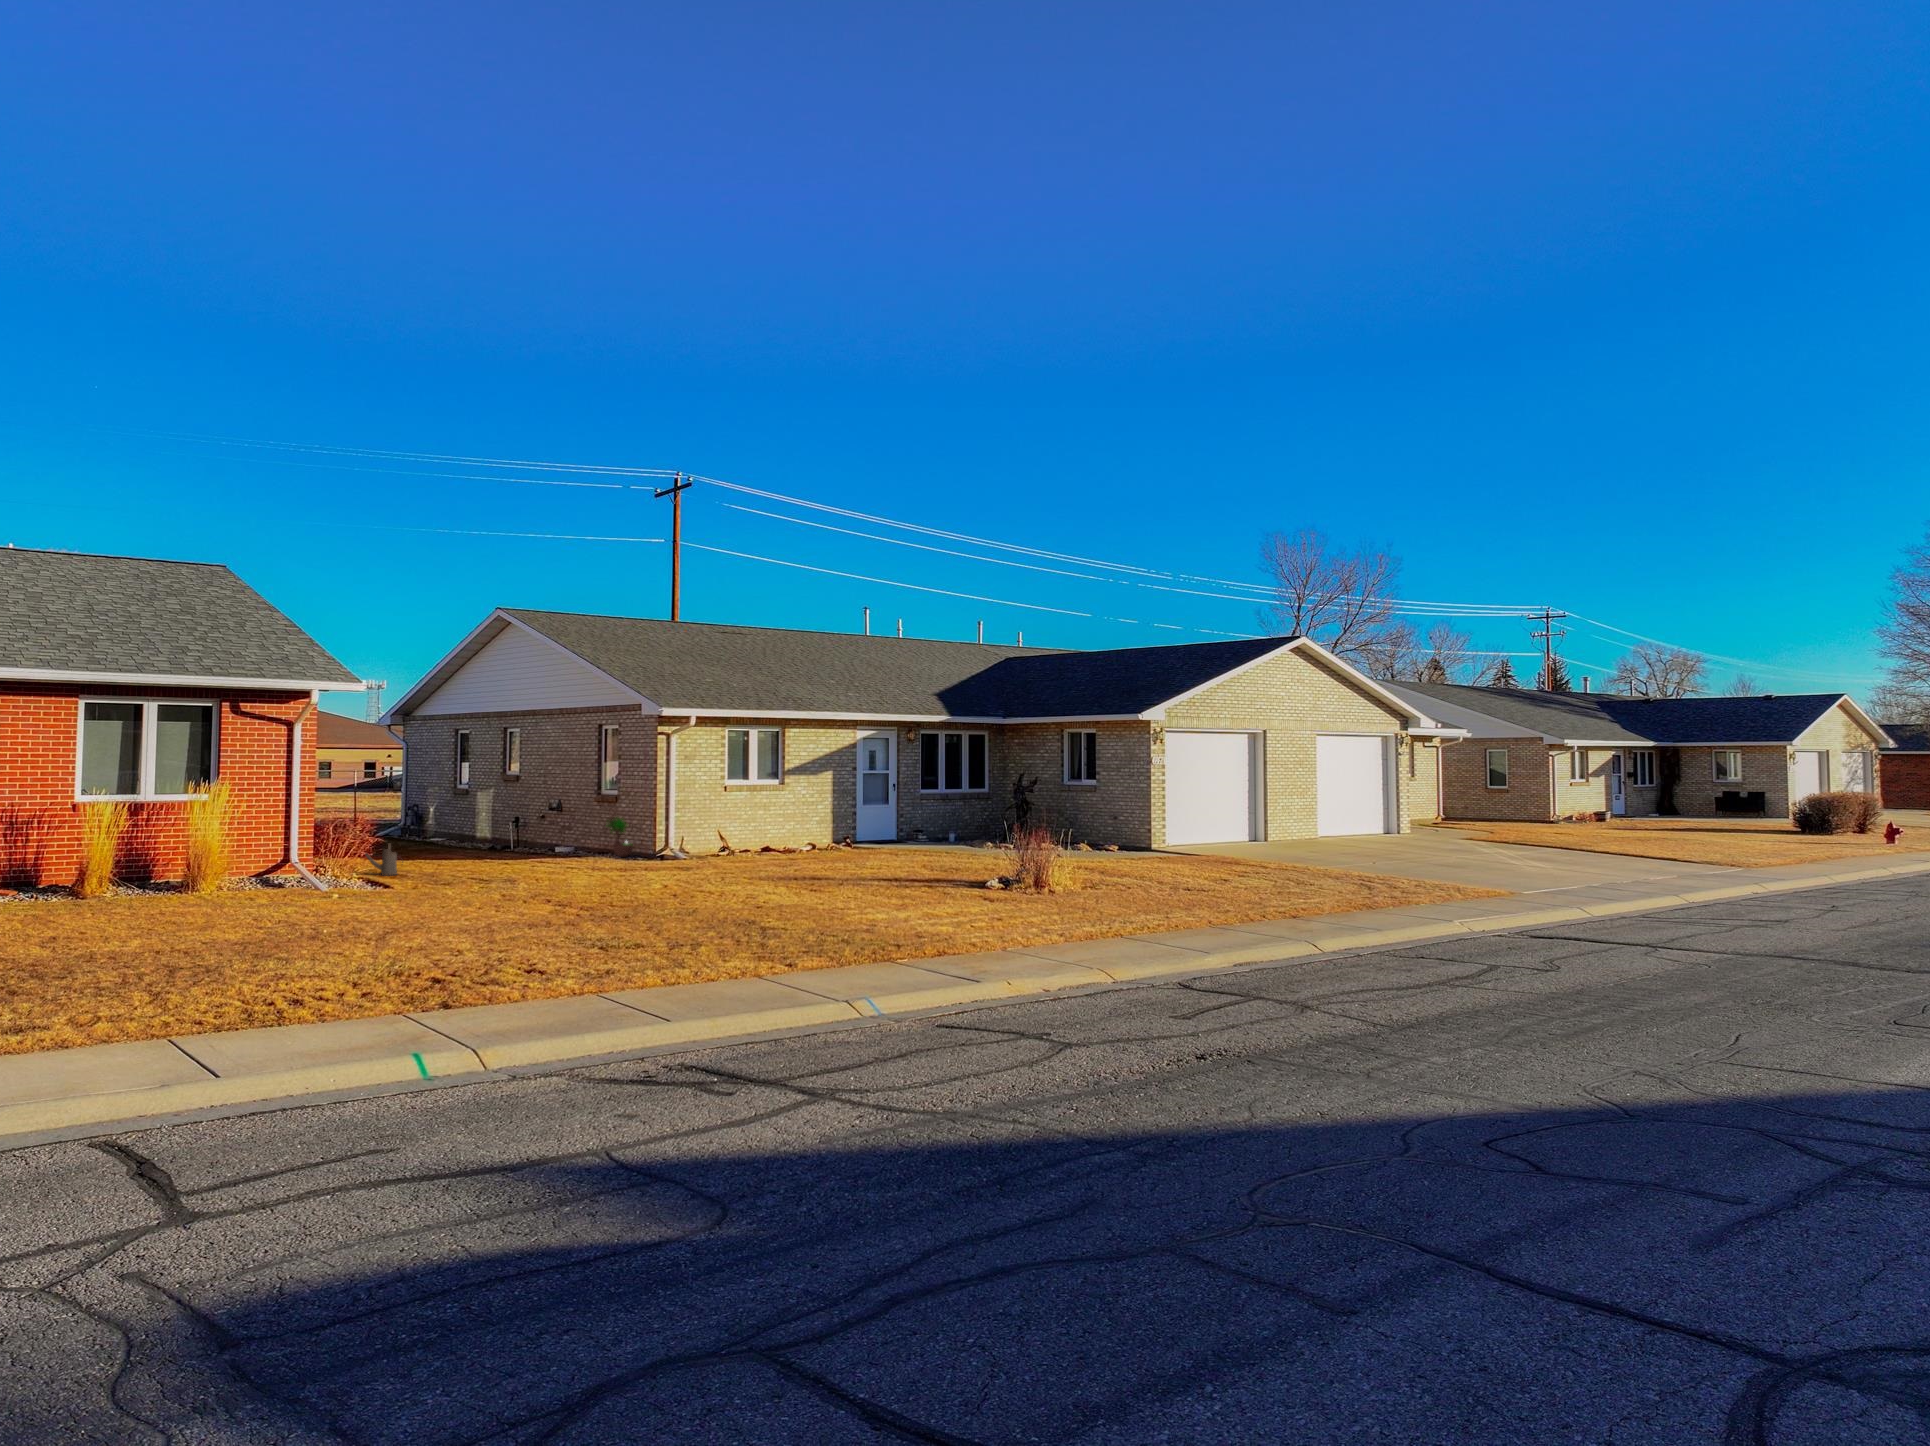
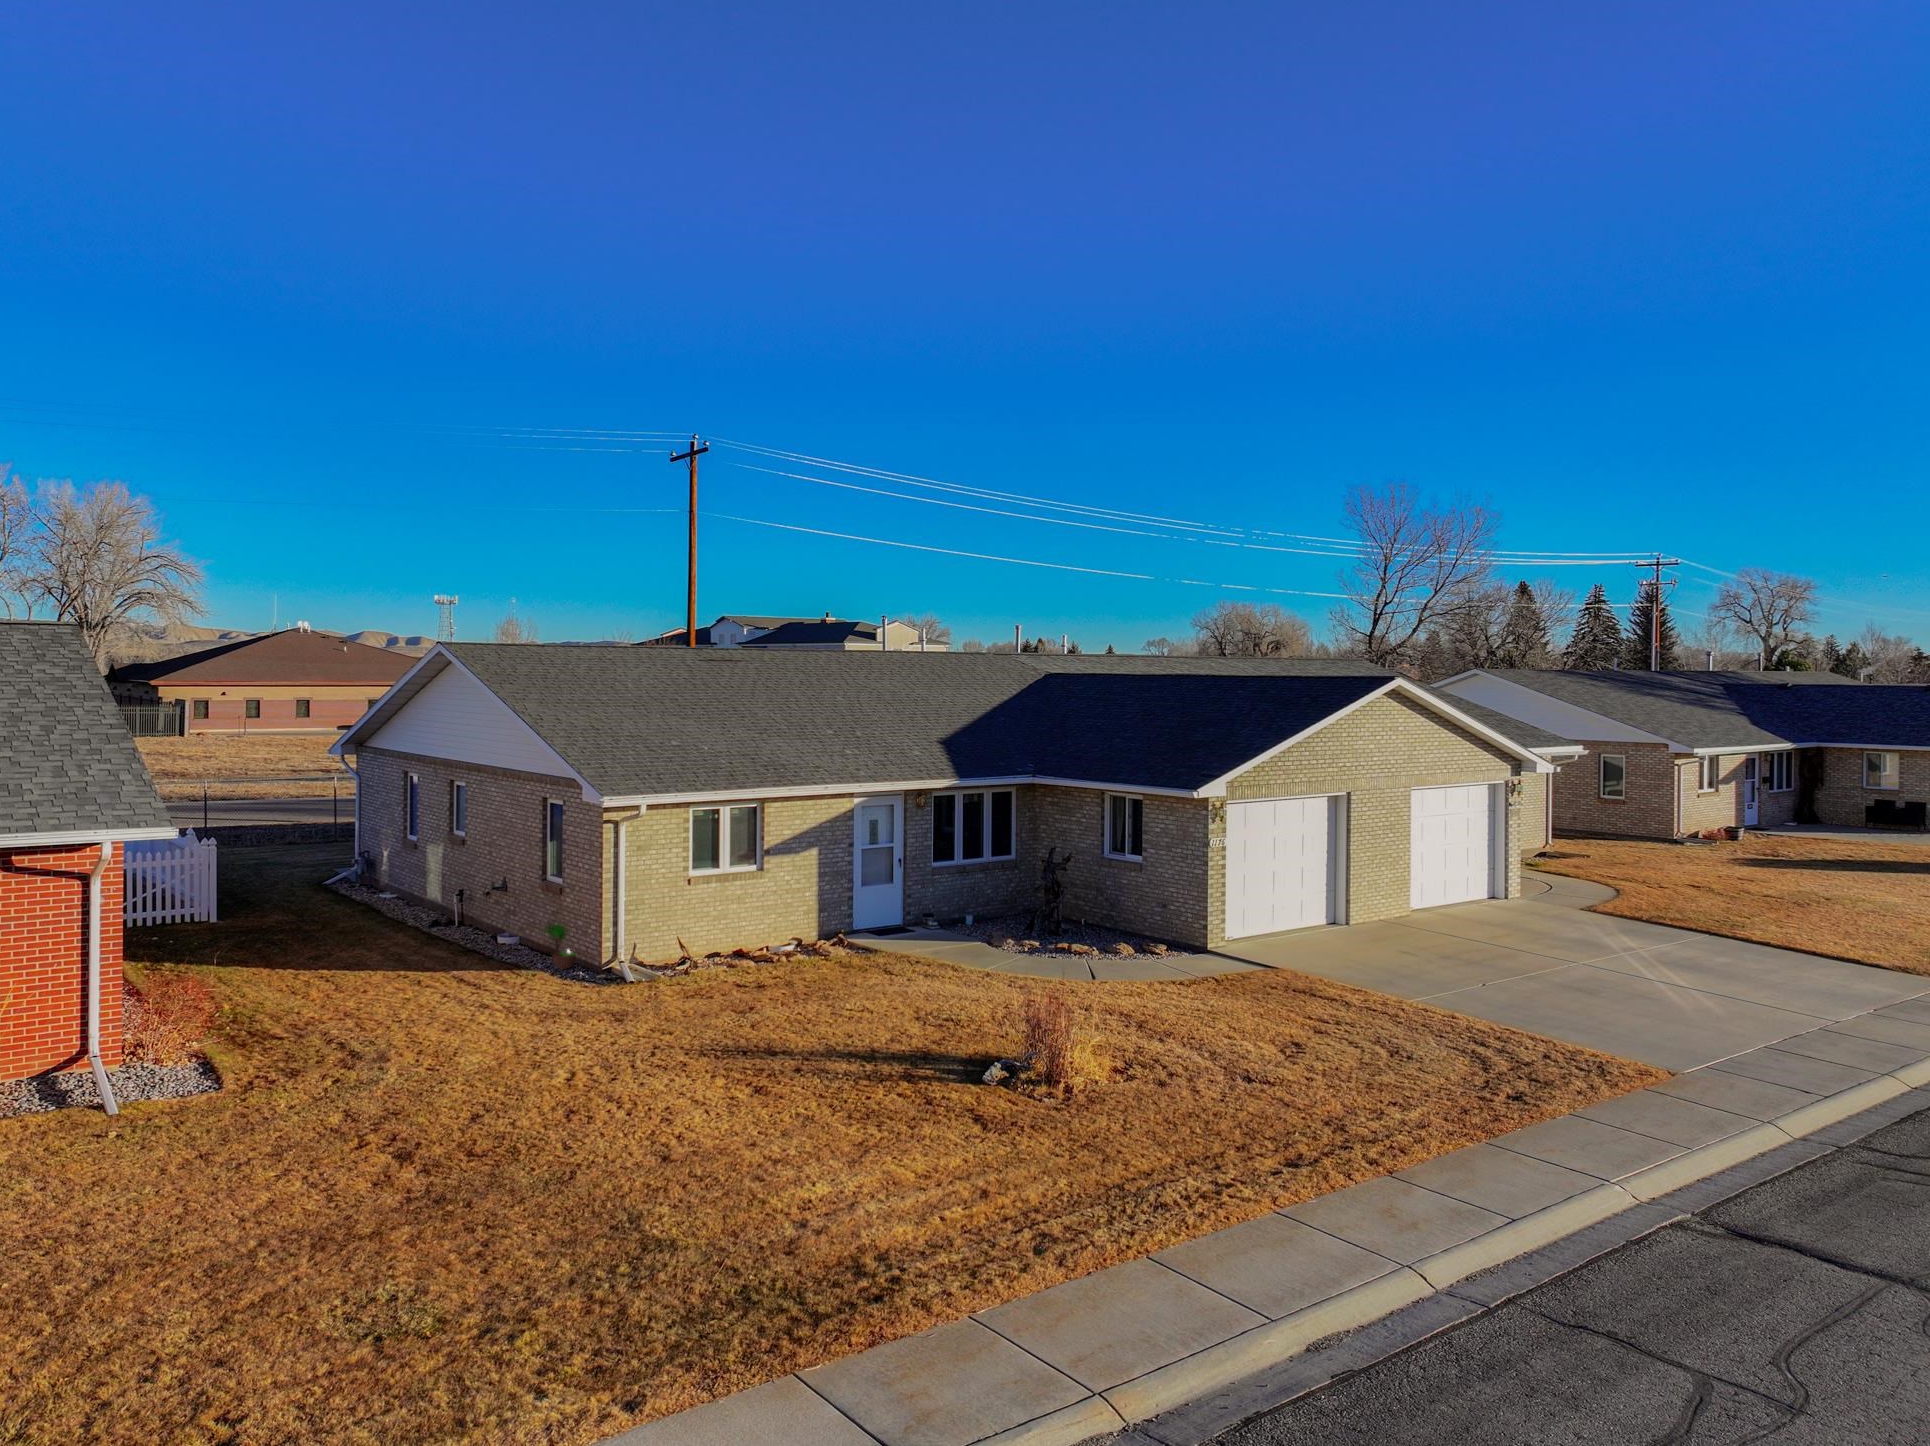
watering can: present [365,843,397,876] -> none [206,999,259,1041]

